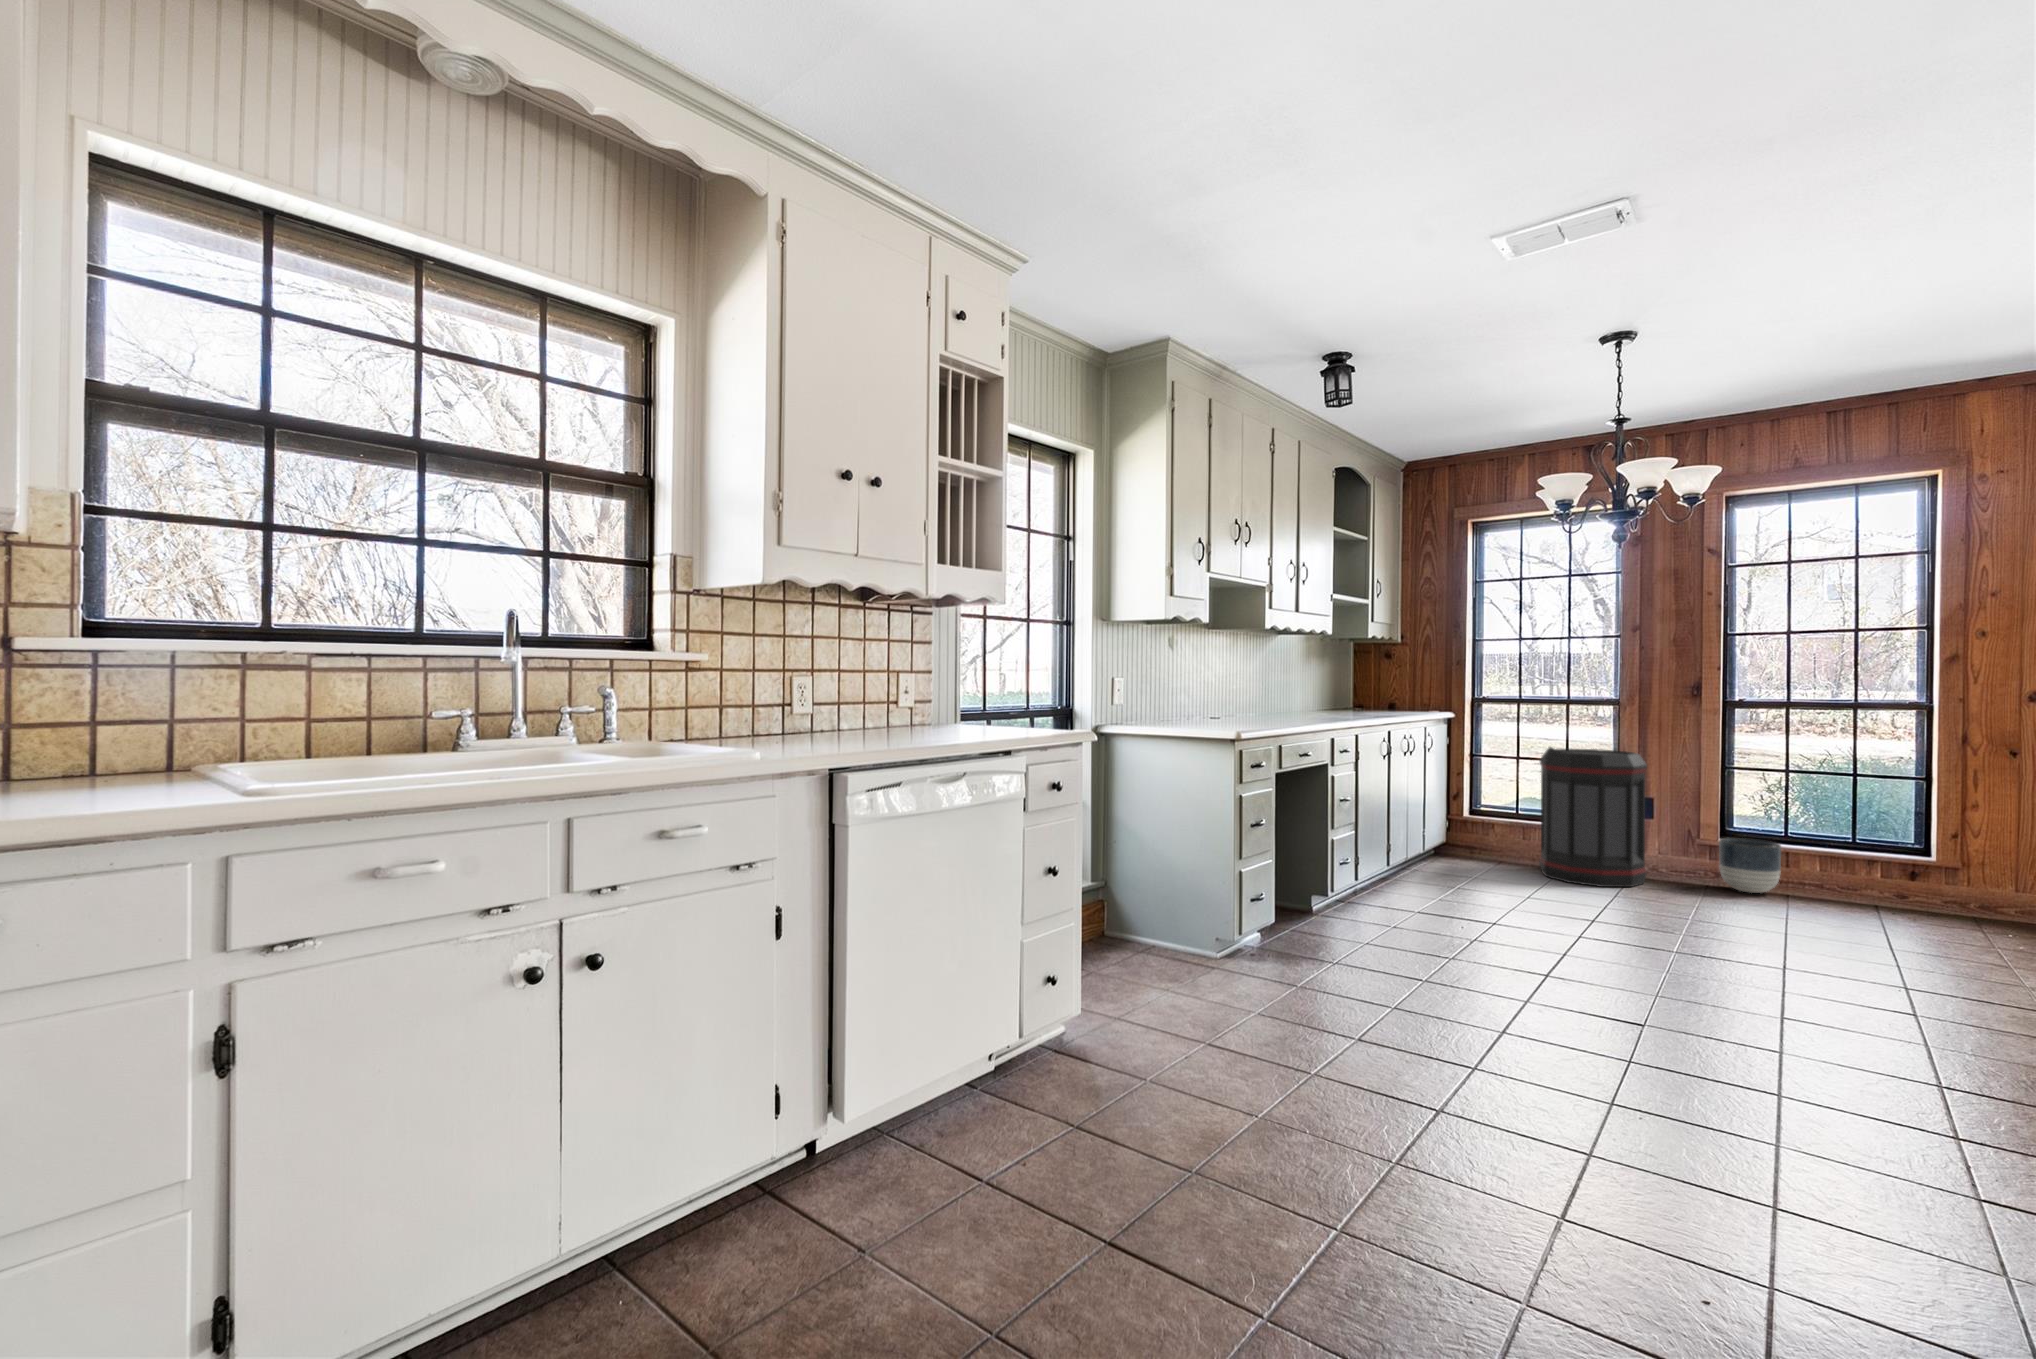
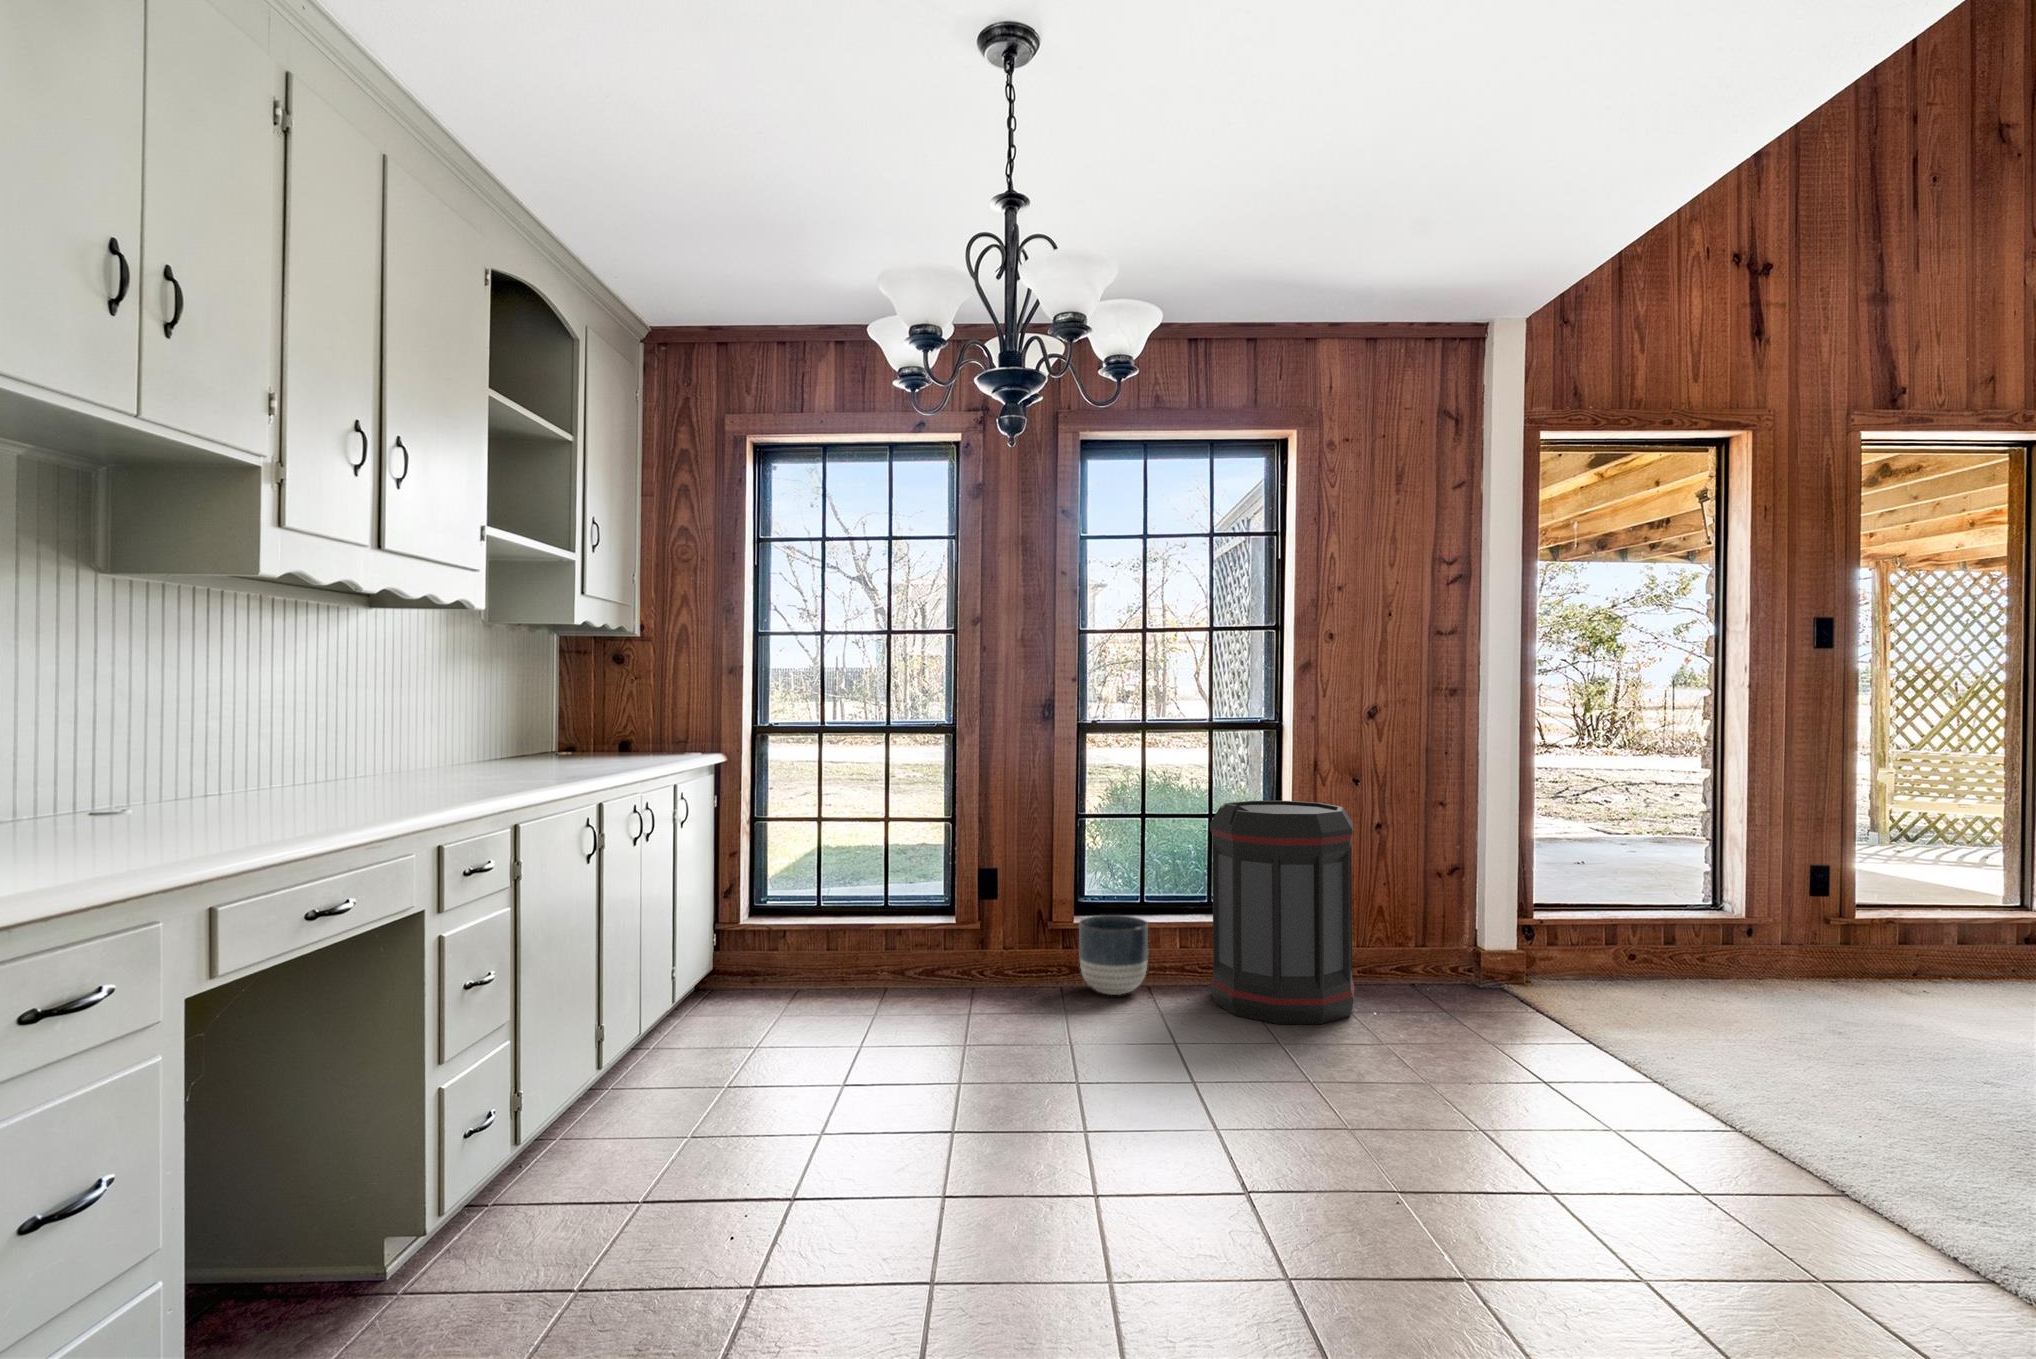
trash can: present [1539,747,1647,887] -> present [1210,801,1354,1024]

